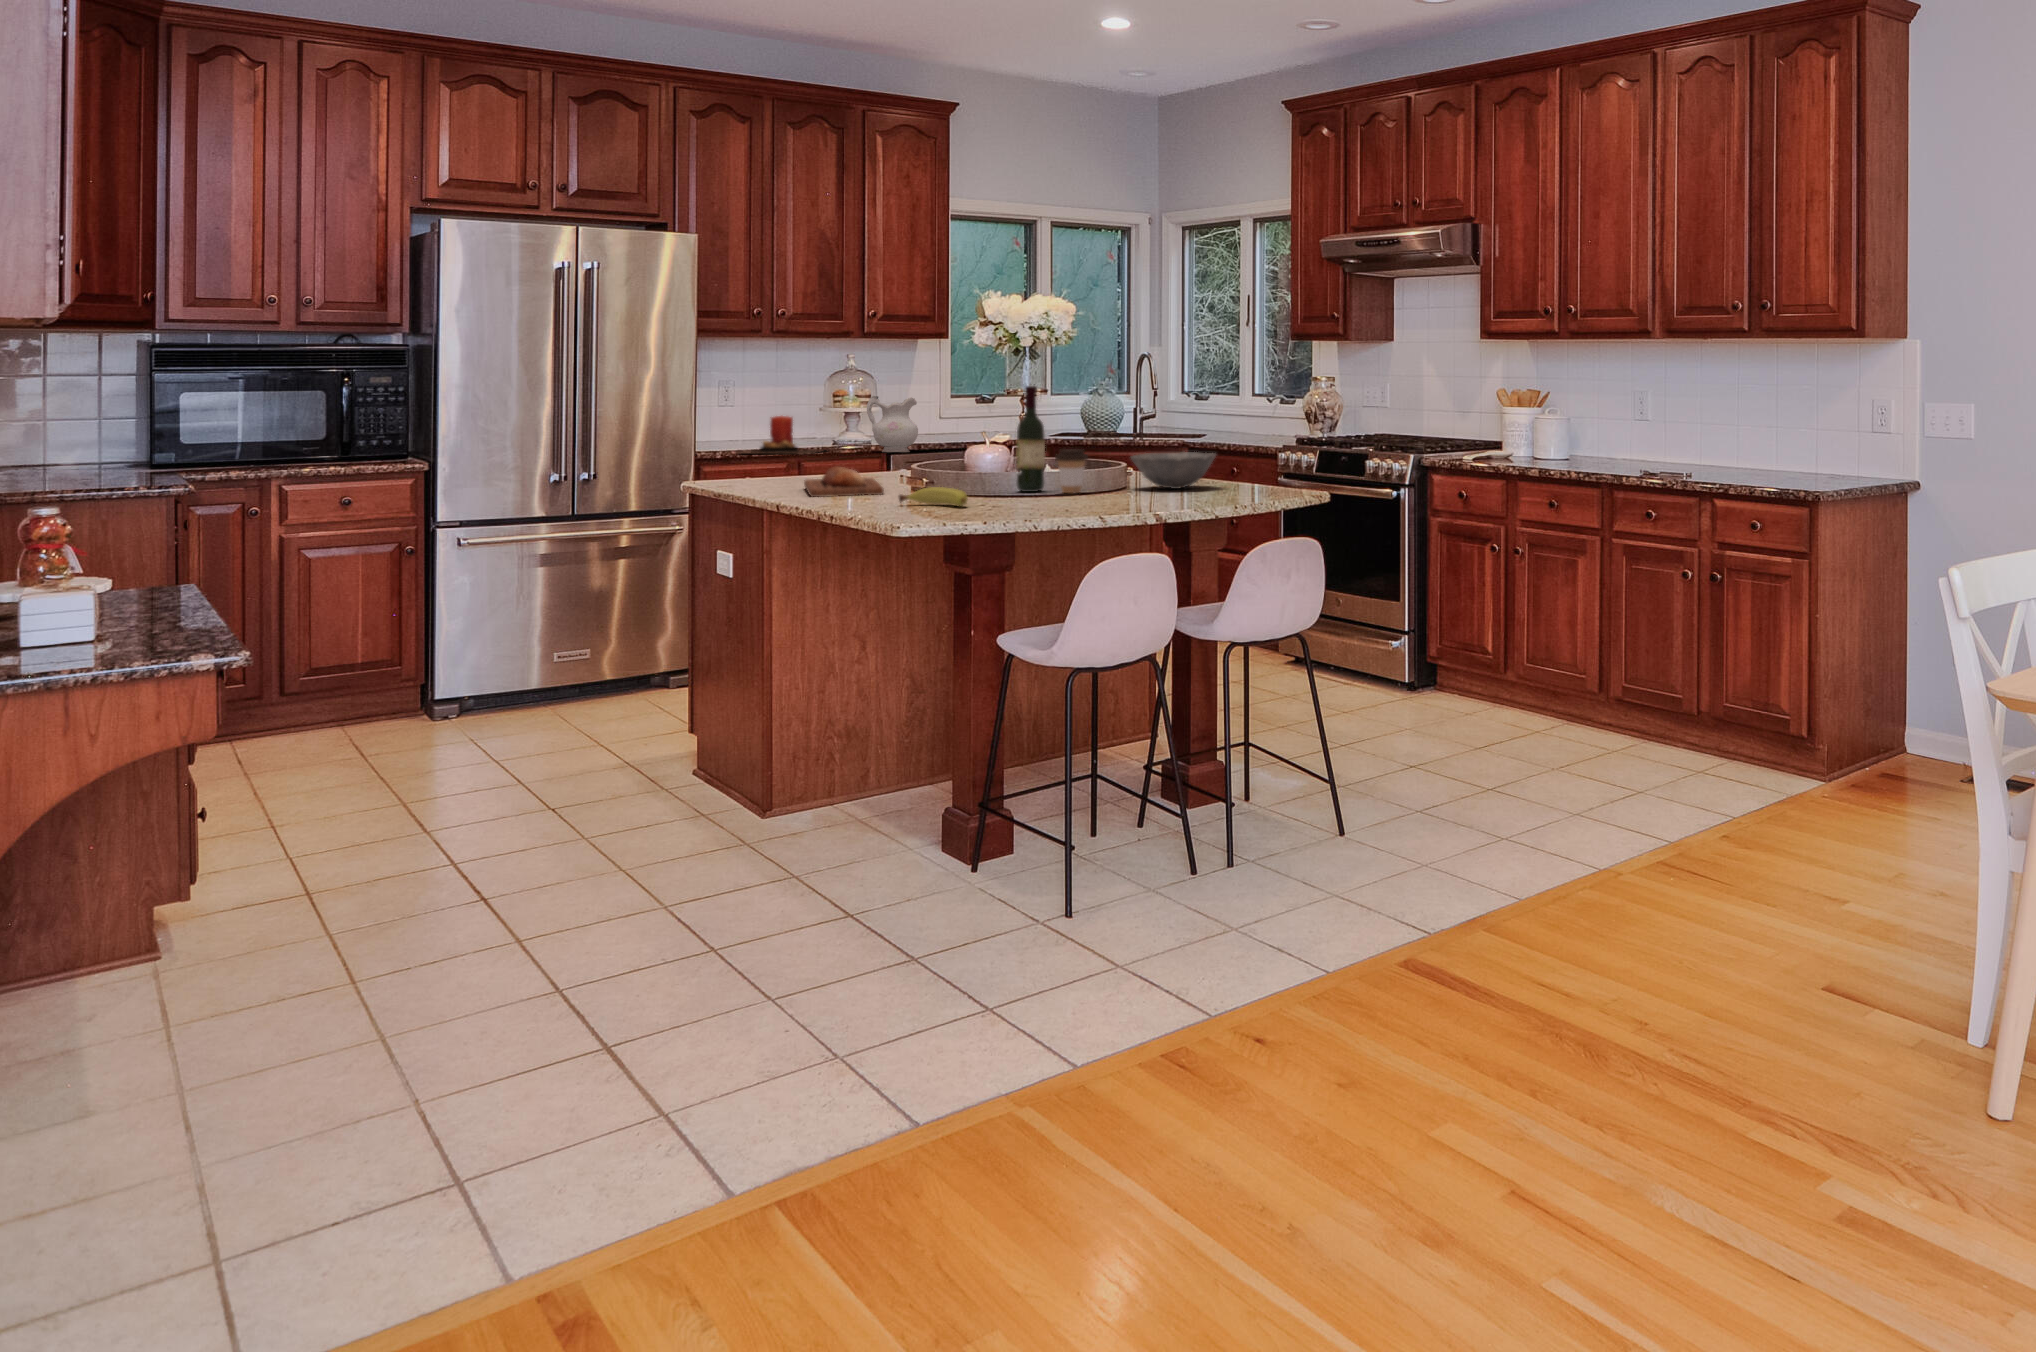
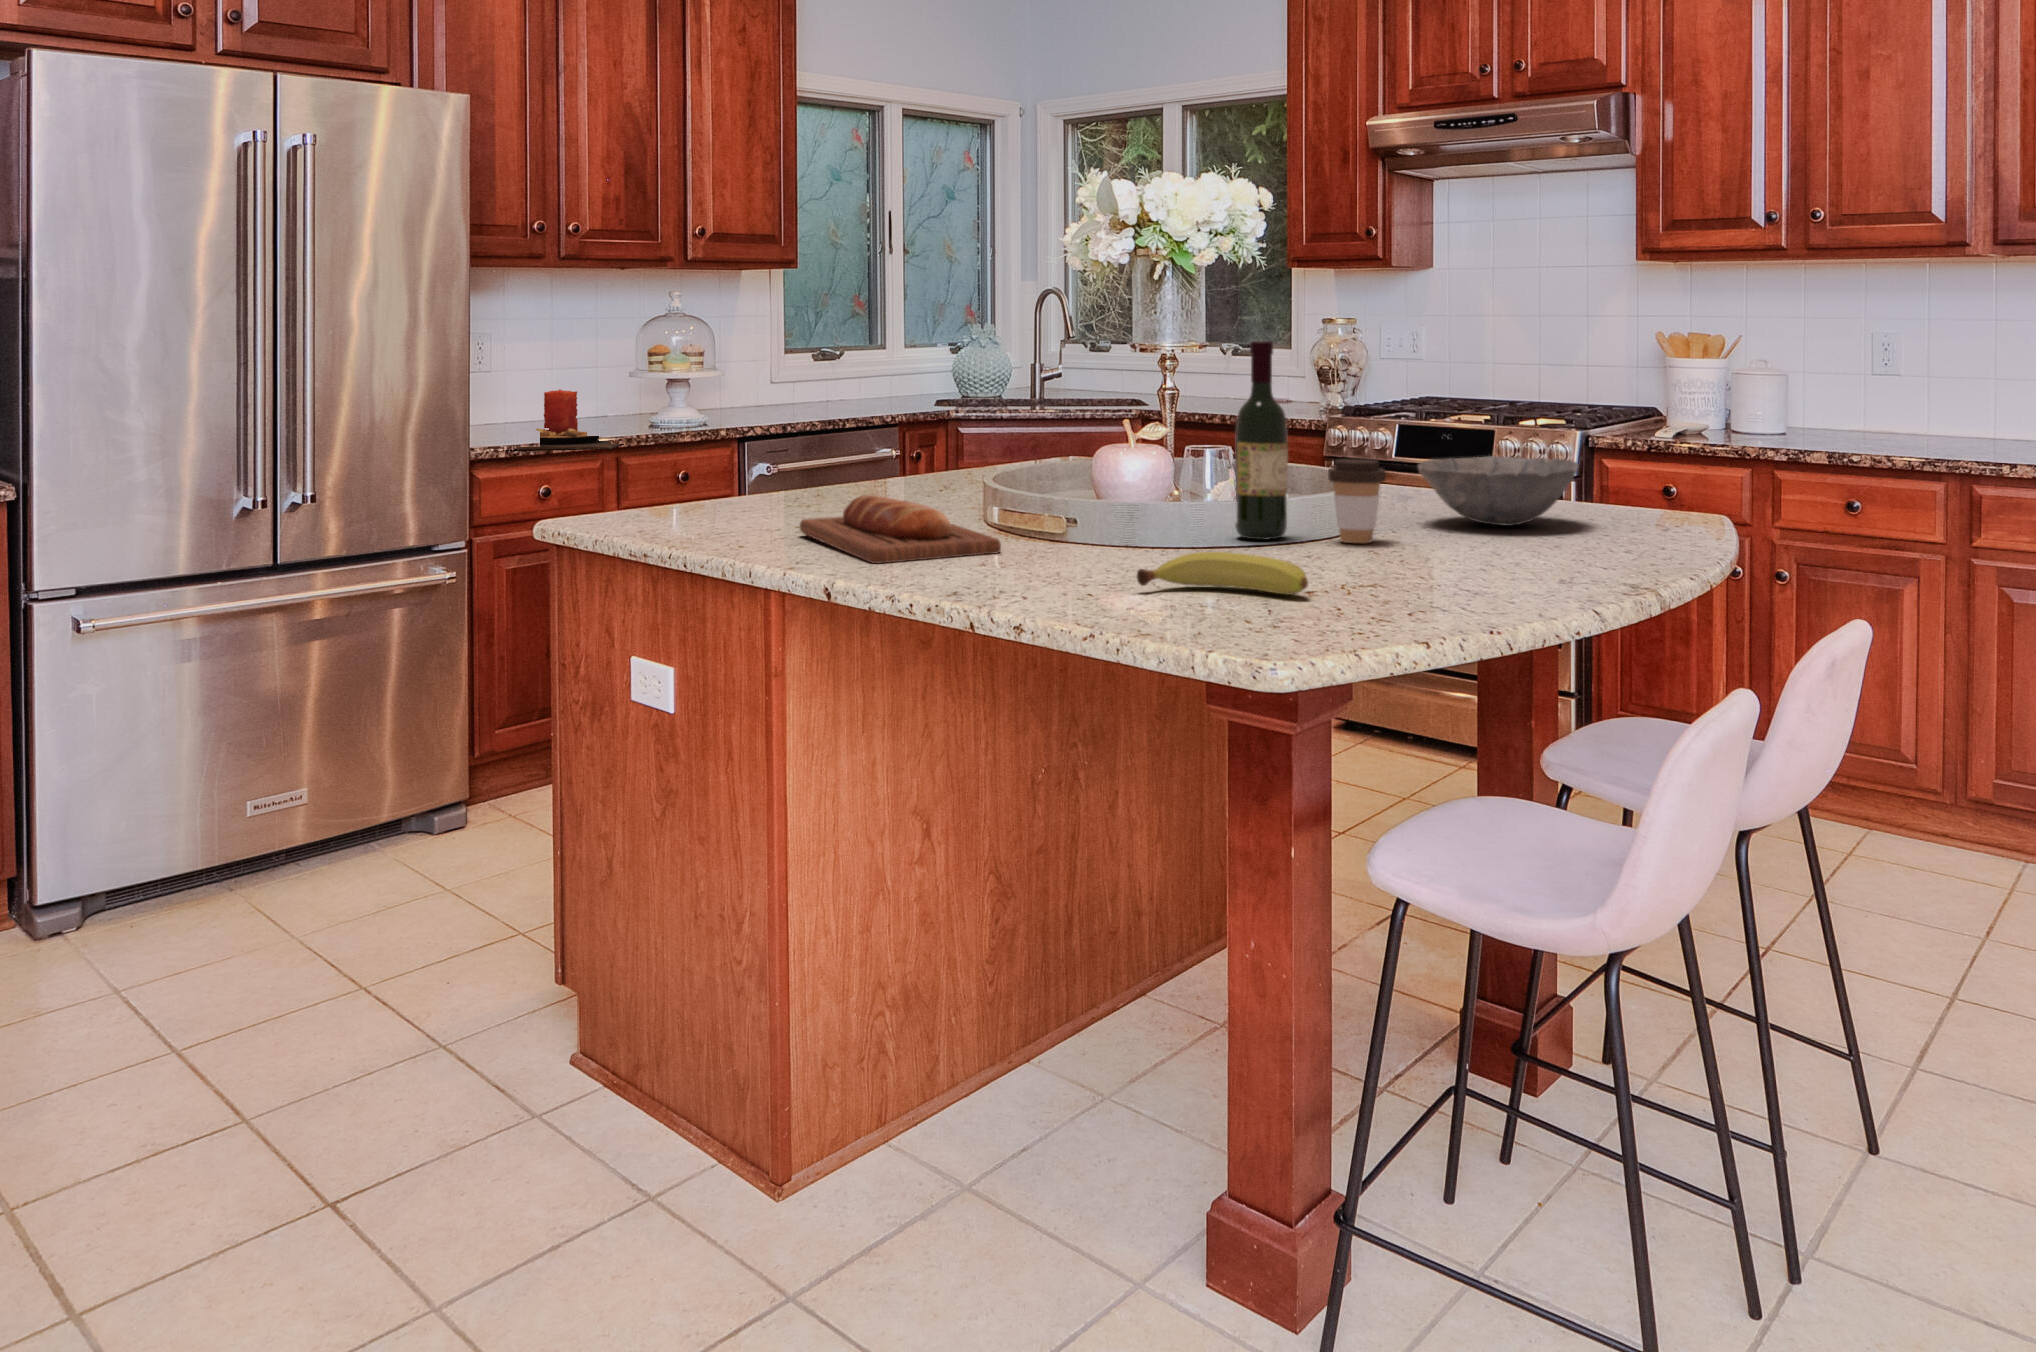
ceramic pitcher: present [867,396,918,452] -> none [695,358,772,443]

